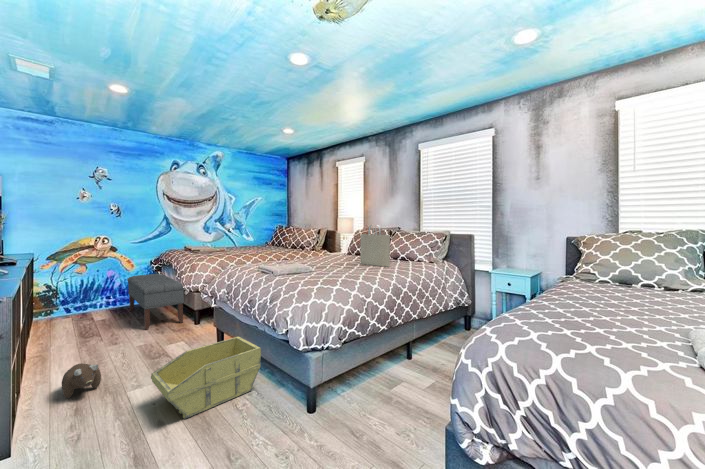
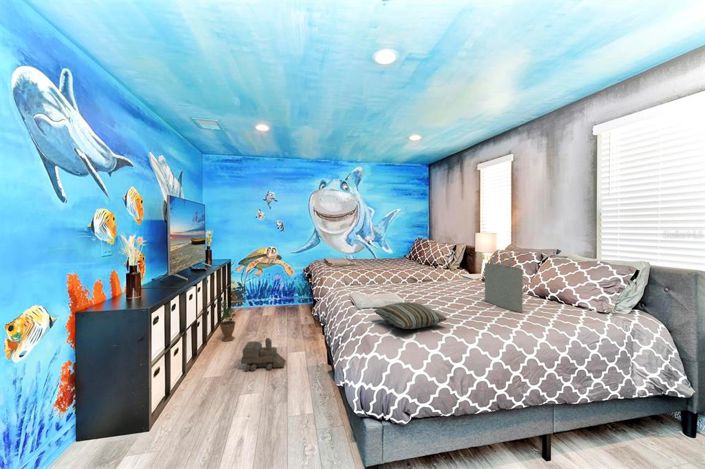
pillow: none [289,262,349,280] -> present [374,302,446,329]
bench: present [127,274,184,330] -> none [285,281,317,333]
potted plant: none [34,296,71,352] -> present [217,299,236,342]
toy train: none [105,328,164,371] -> present [241,338,285,371]
storage bin: present [151,336,261,419] -> none [246,369,342,449]
plush toy: present [62,363,101,398] -> none [205,364,231,391]

